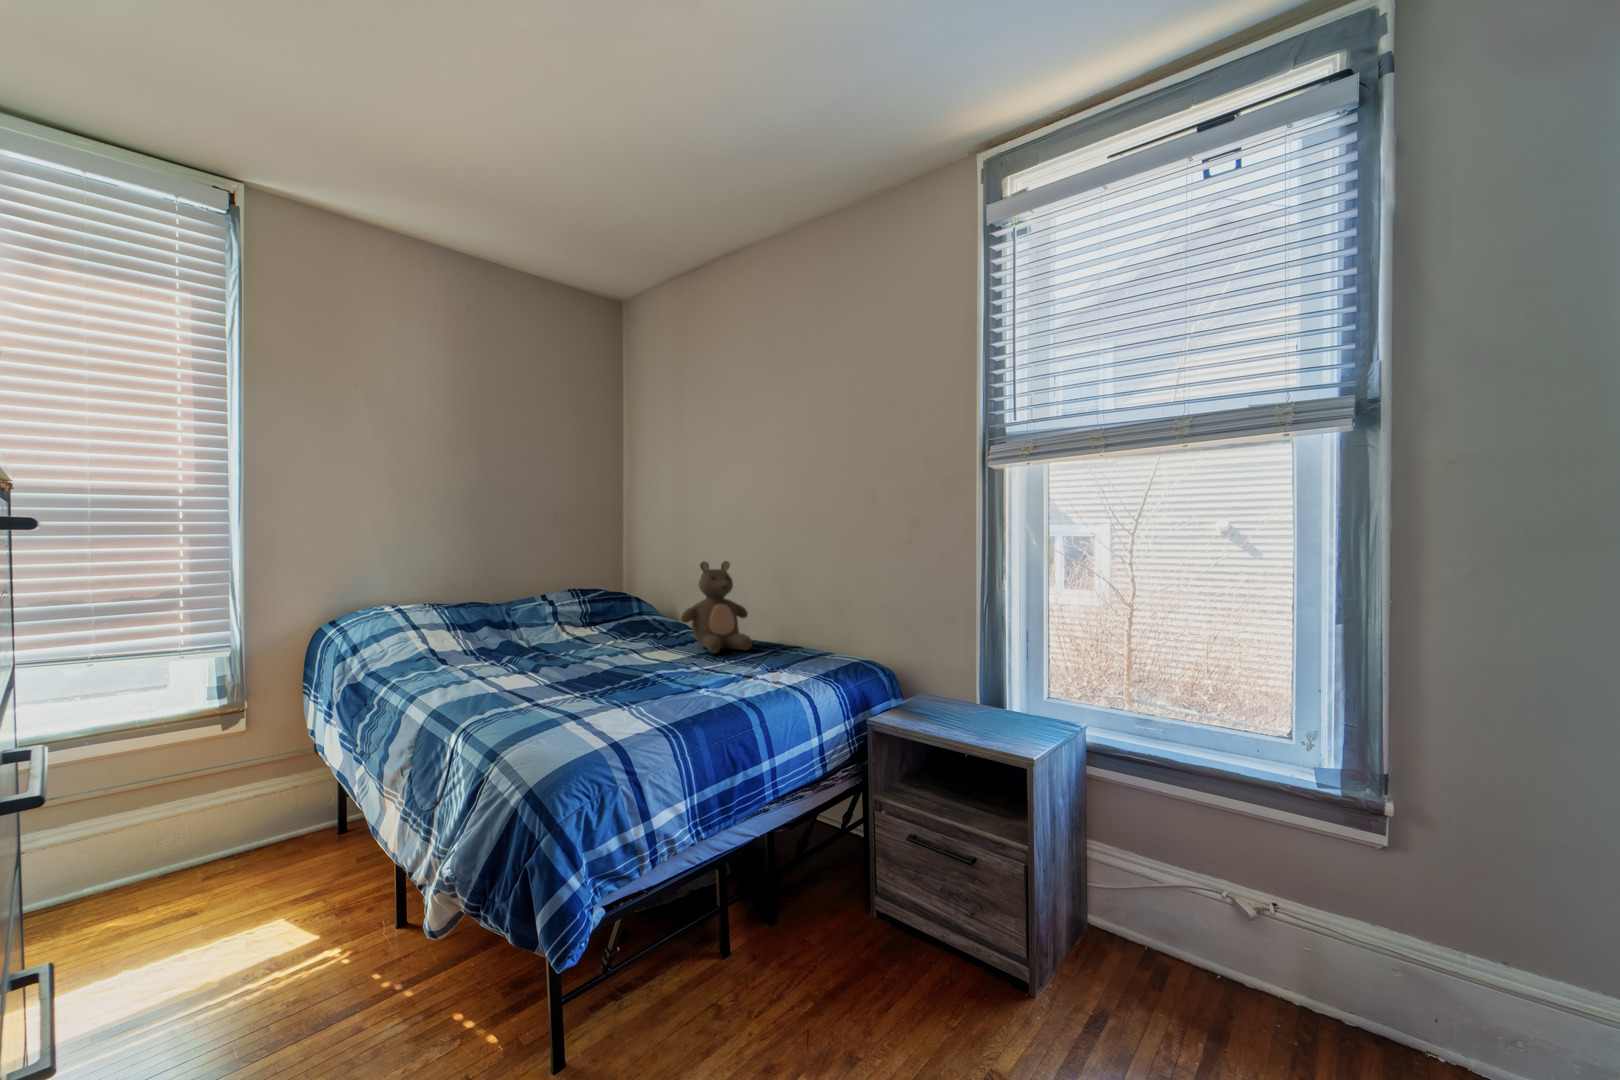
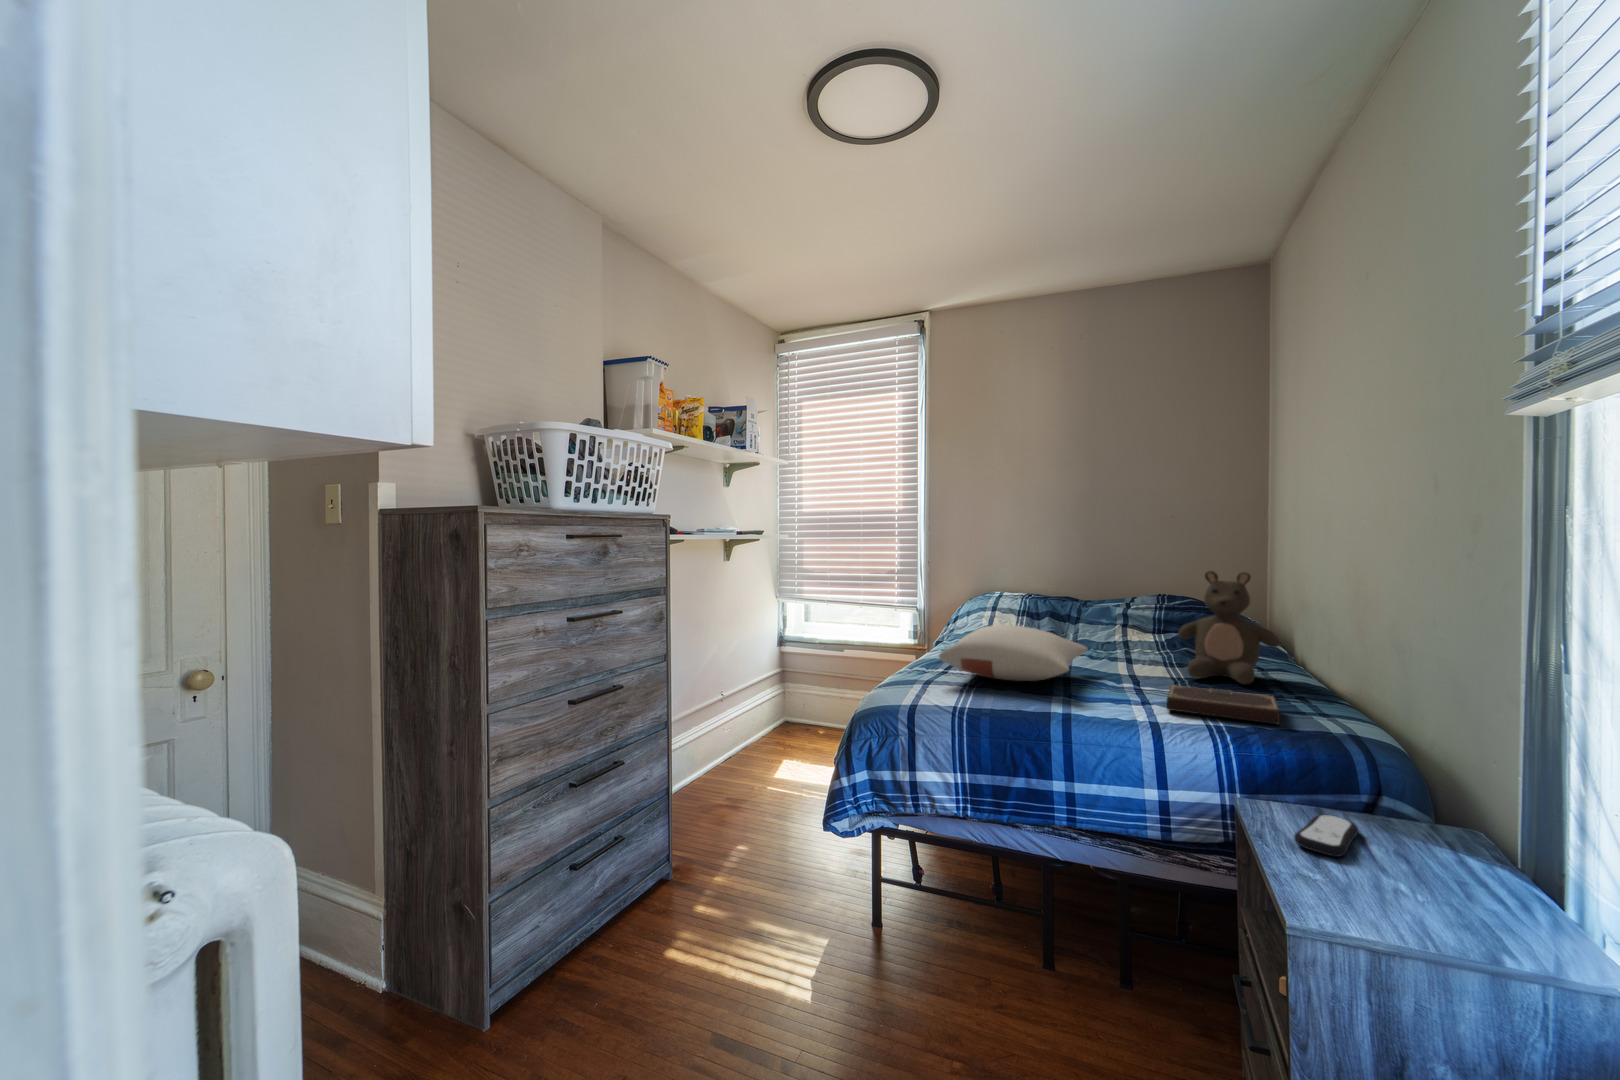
pillow: none [523,632,704,695] -> present [939,625,1088,681]
notebook: none [744,651,831,678] -> present [1167,685,1280,724]
remote control: none [926,707,971,728] -> present [1294,814,1358,857]

